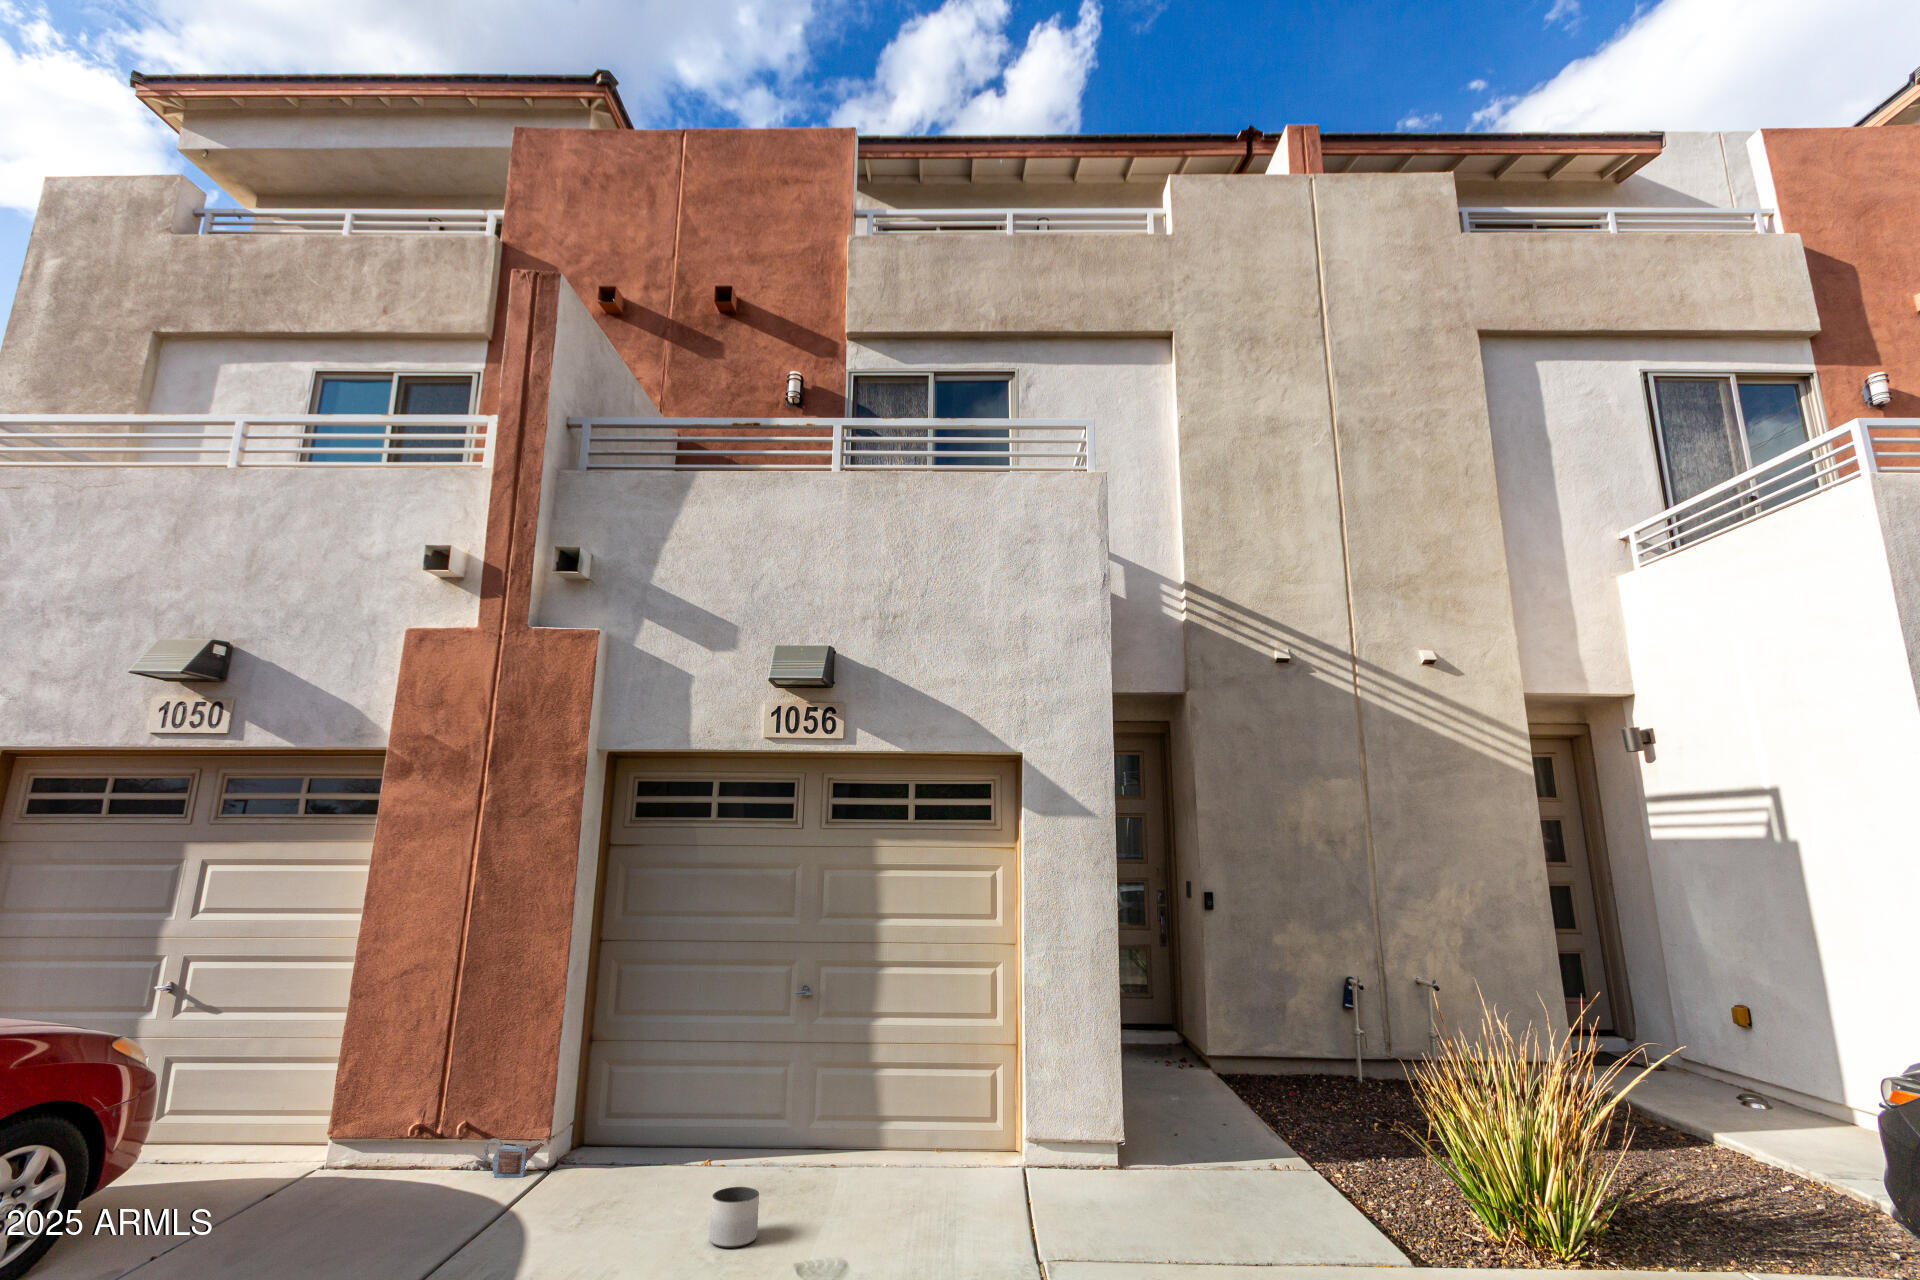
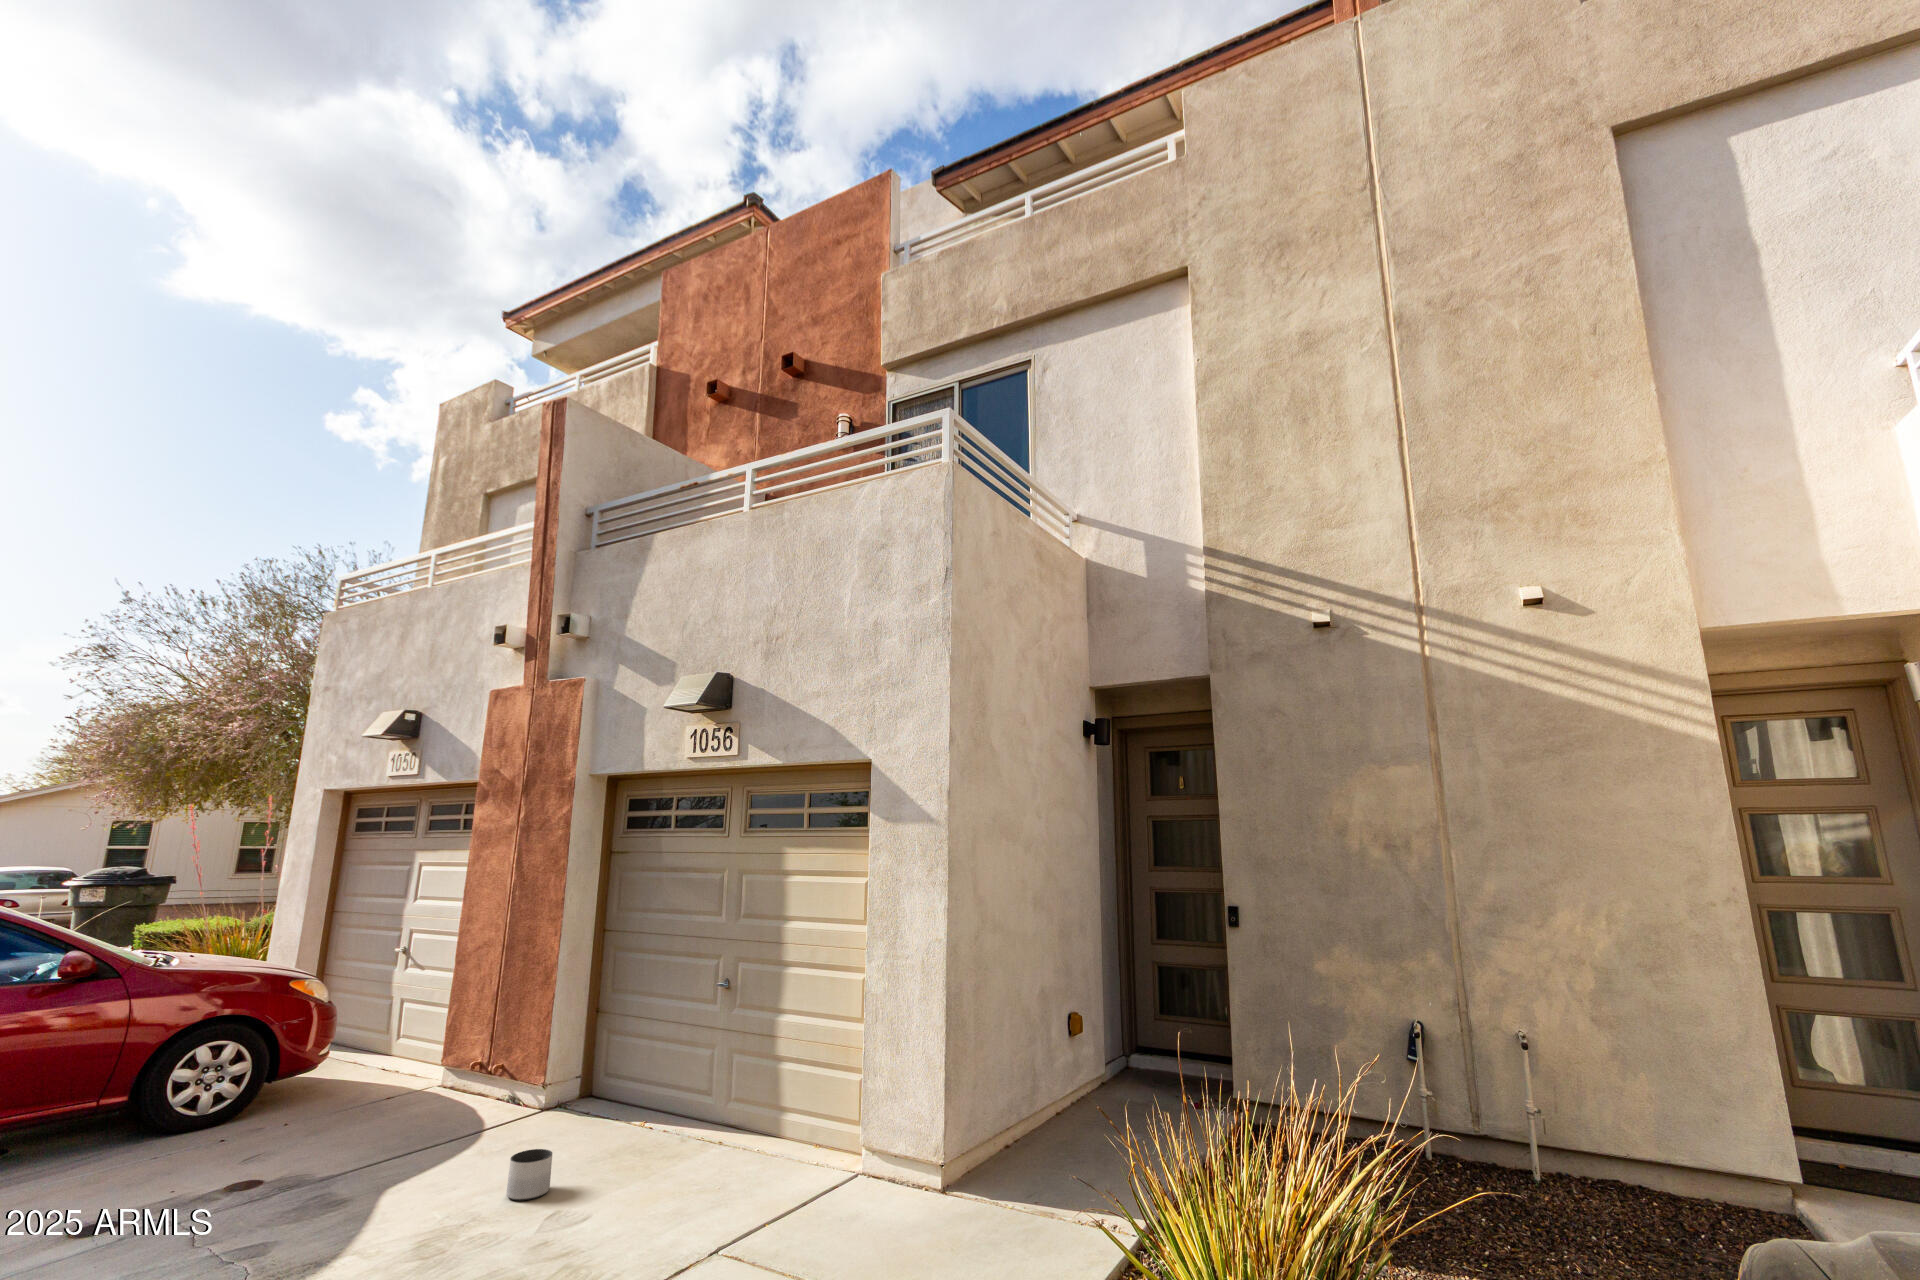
watering can: present [482,1138,544,1177] -> none [501,1079,535,1112]

